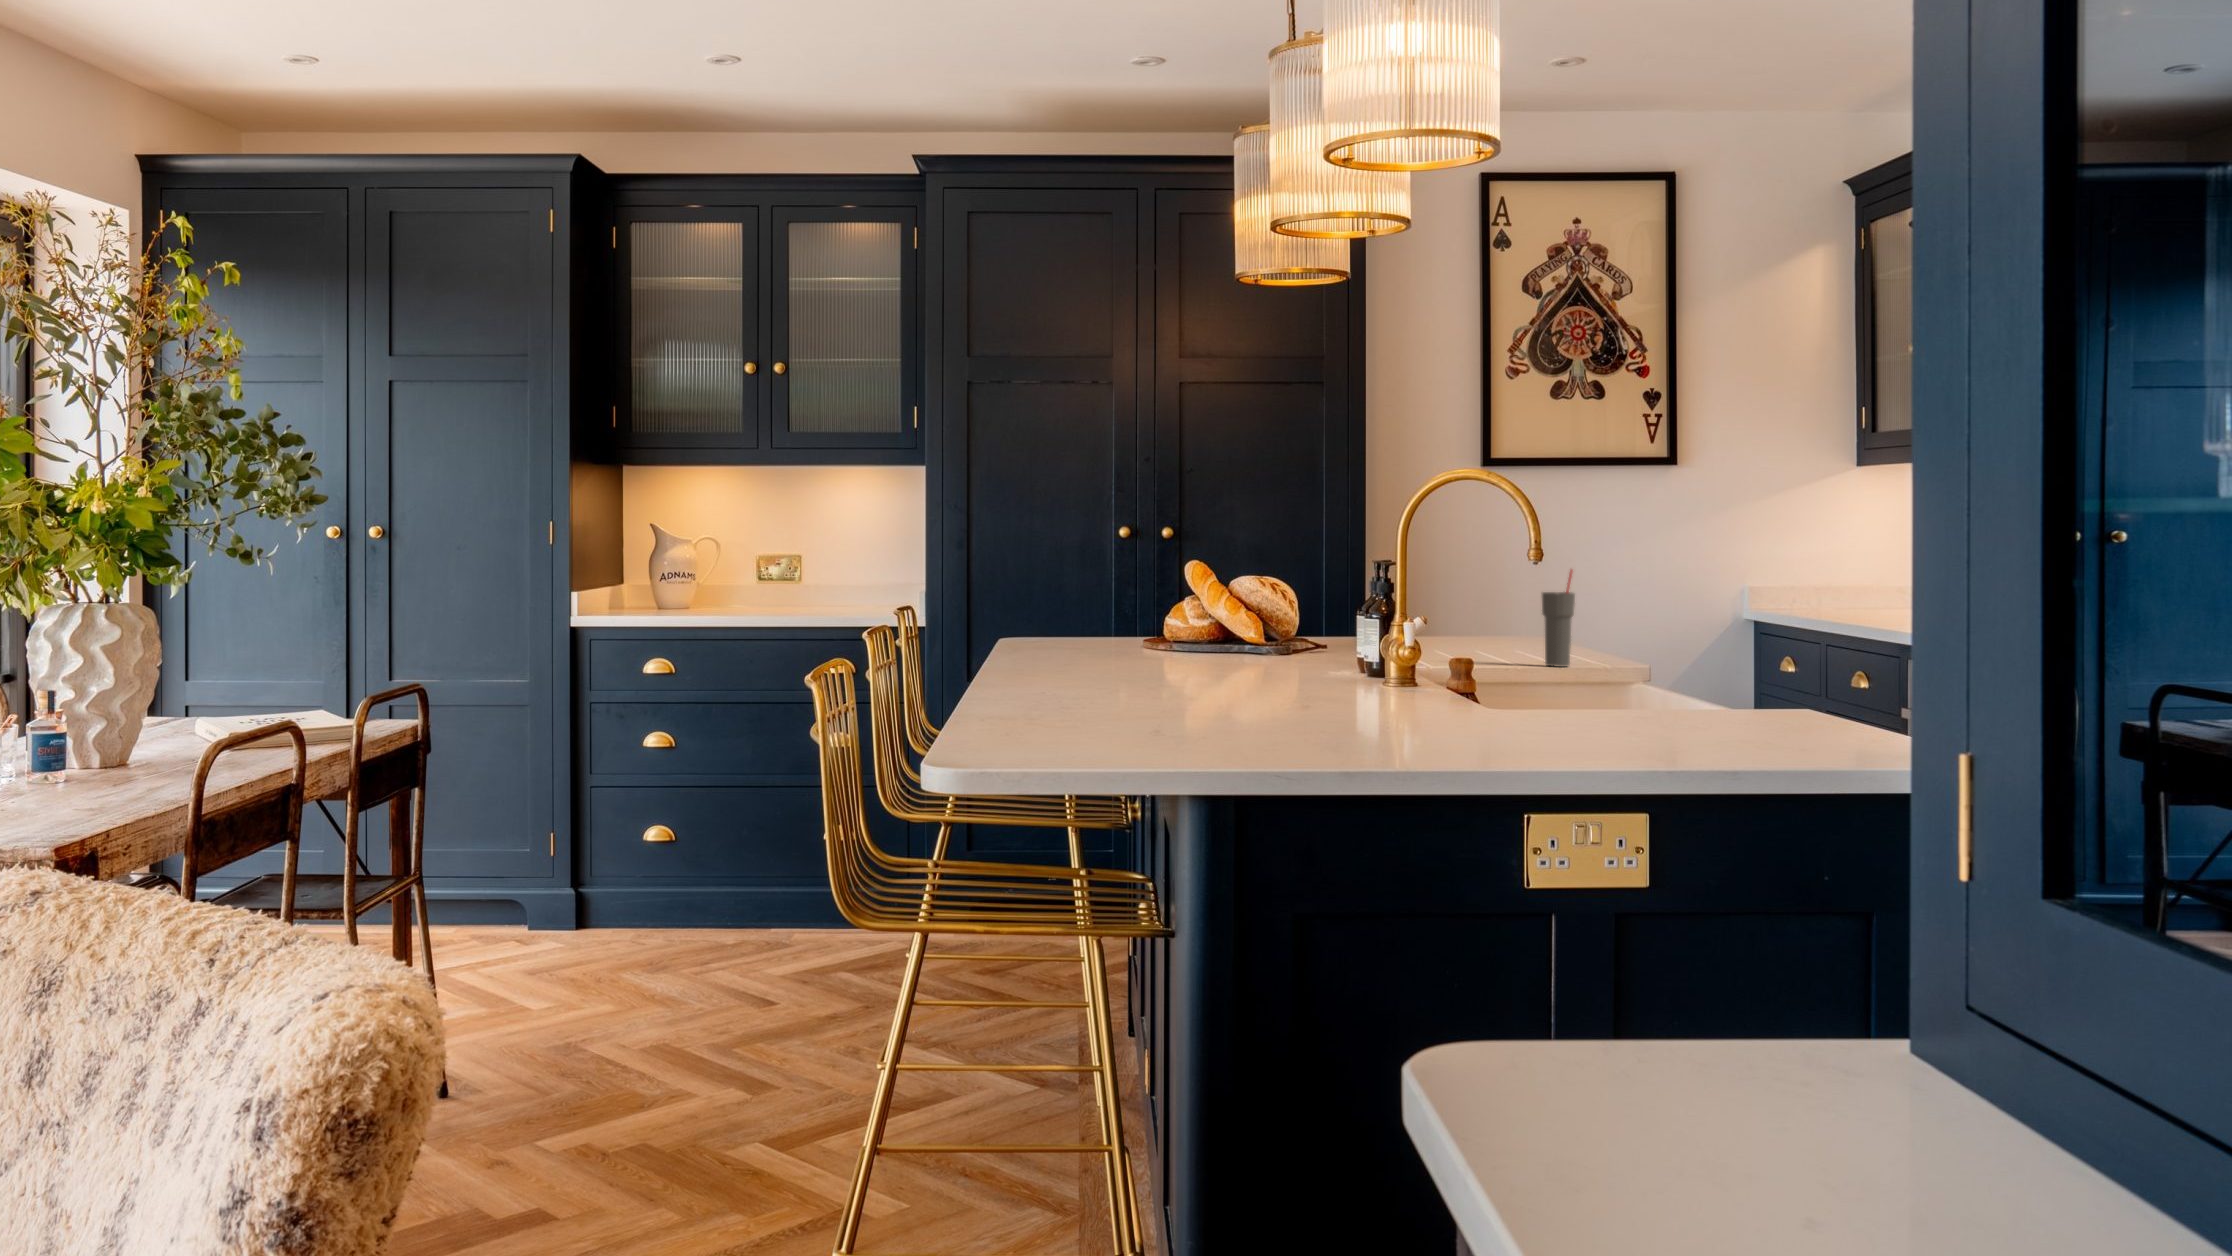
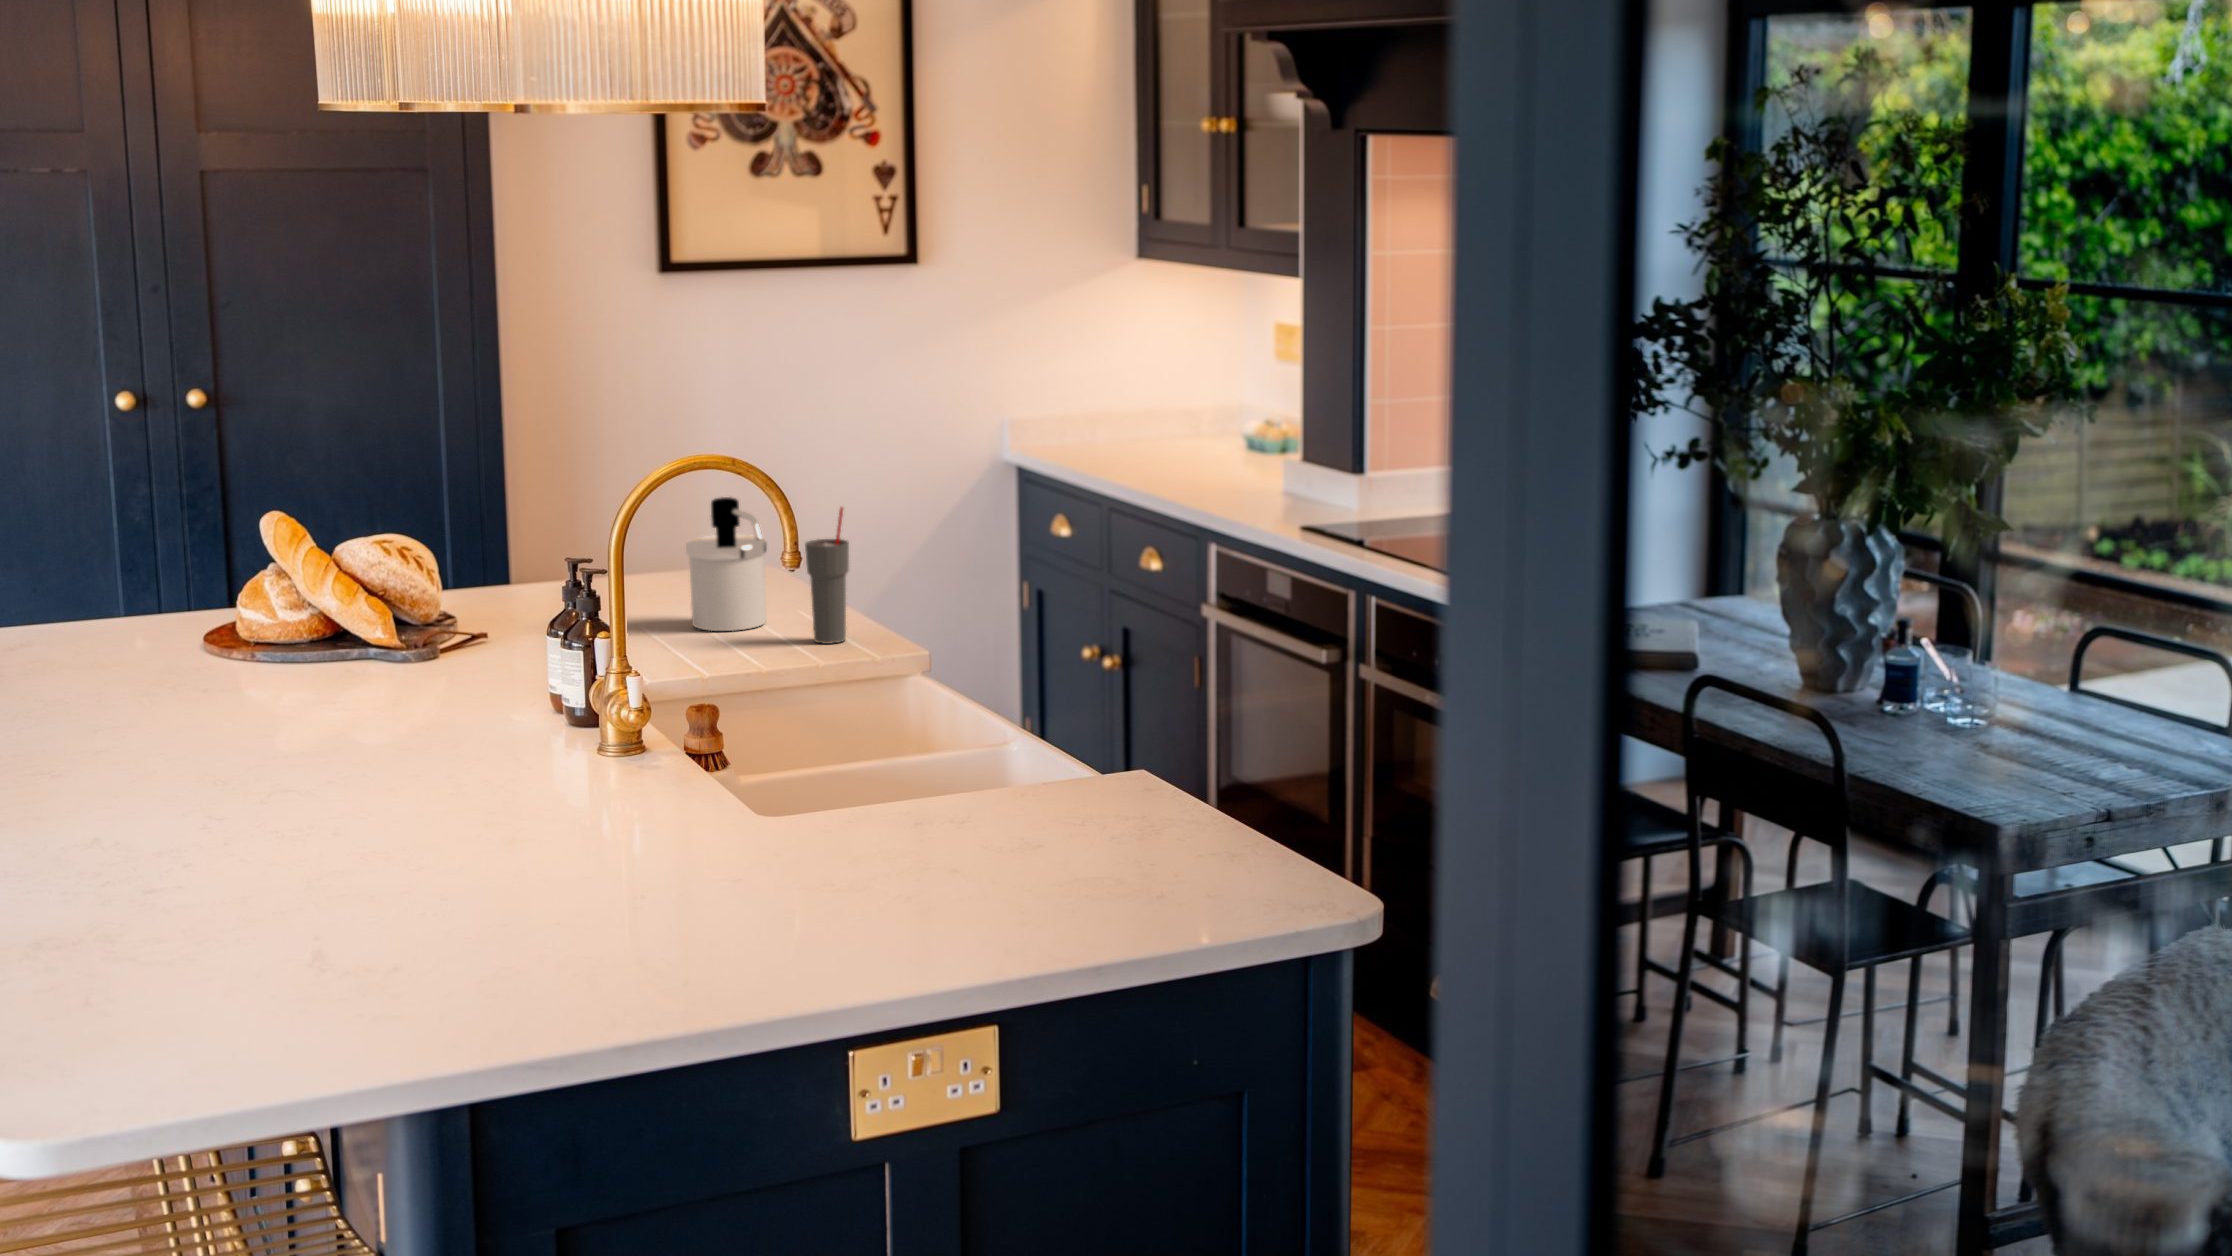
soap dispenser: none [1459,567,1518,660] -> present [686,497,767,631]

